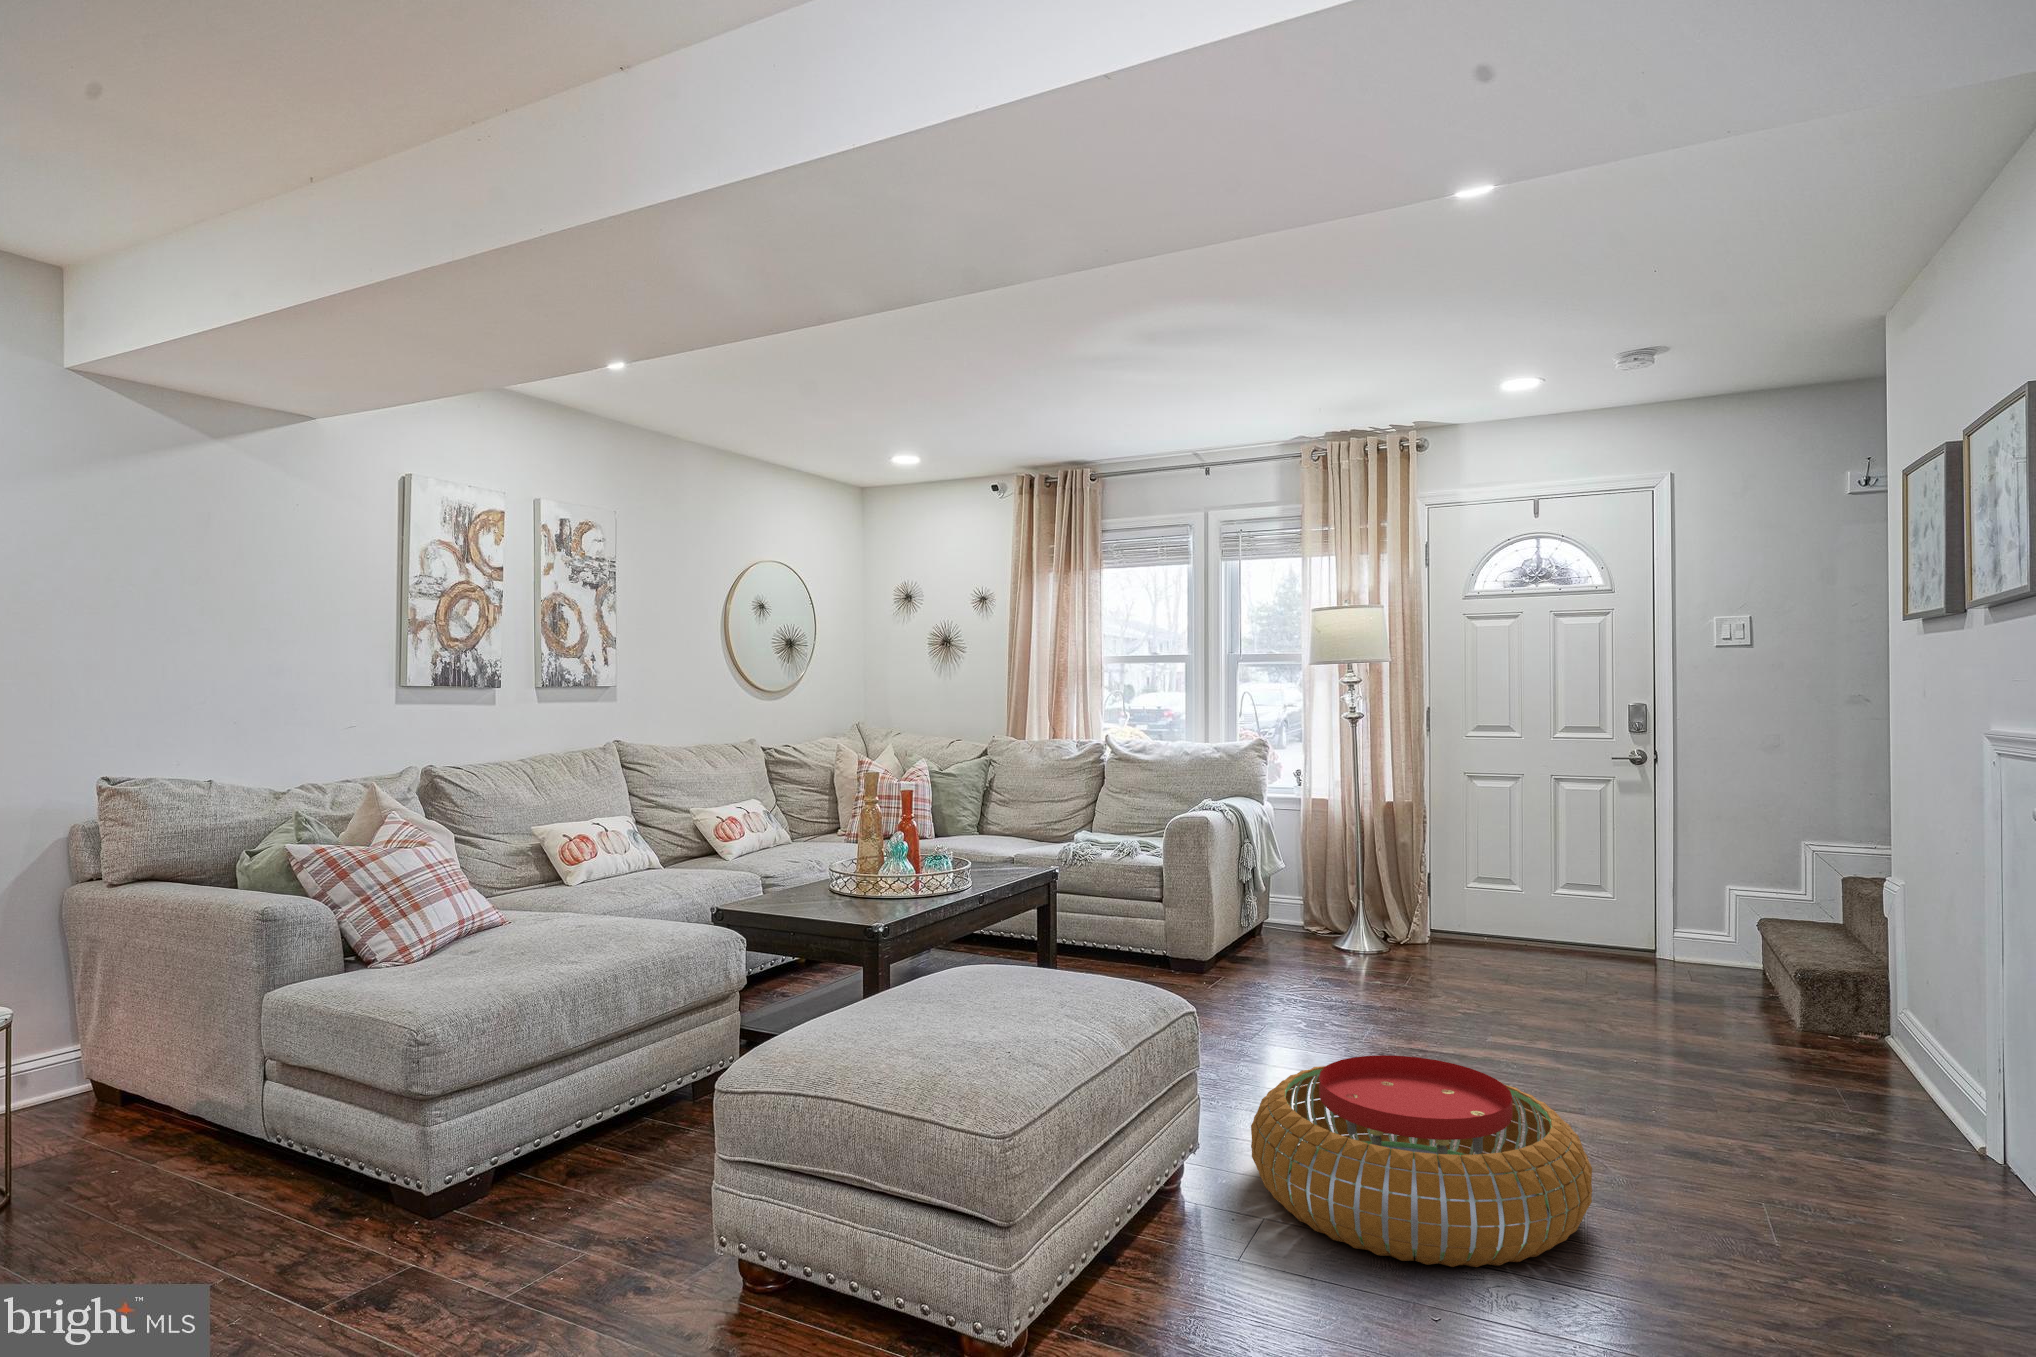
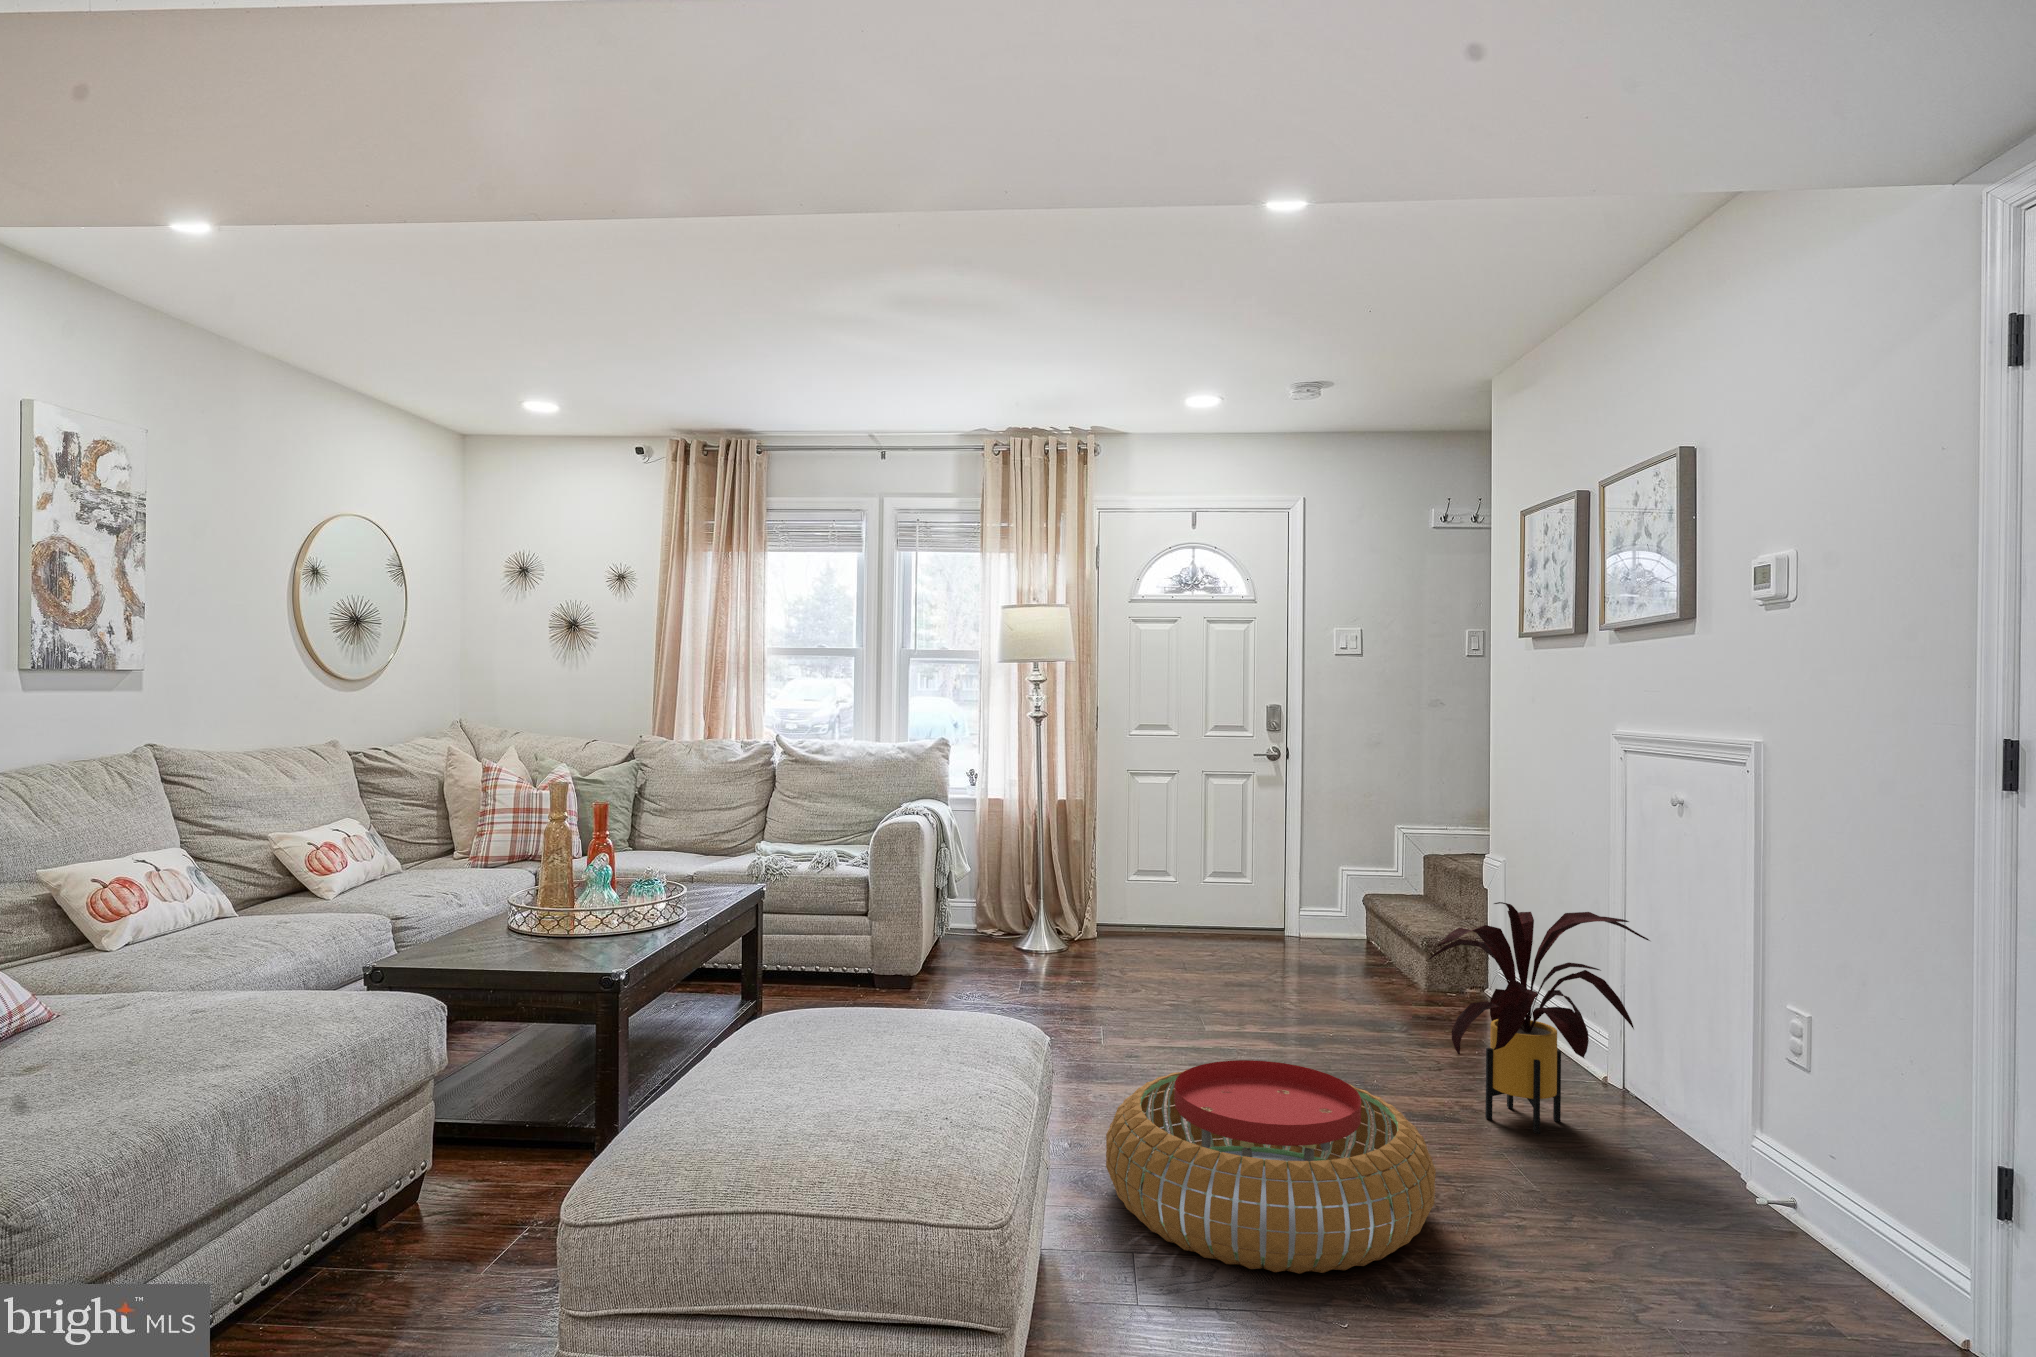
house plant: none [1660,919,1978,1186] -> present [1429,902,1650,1133]

